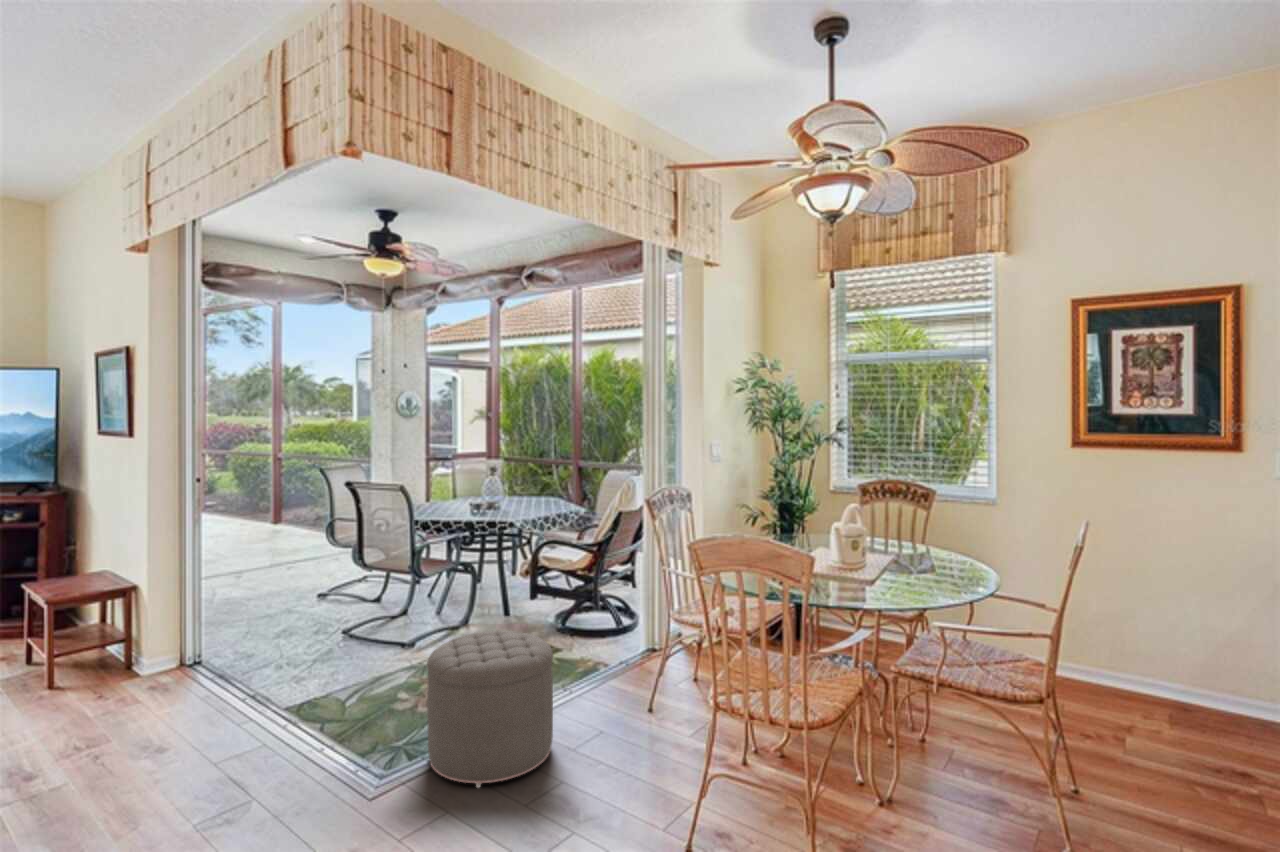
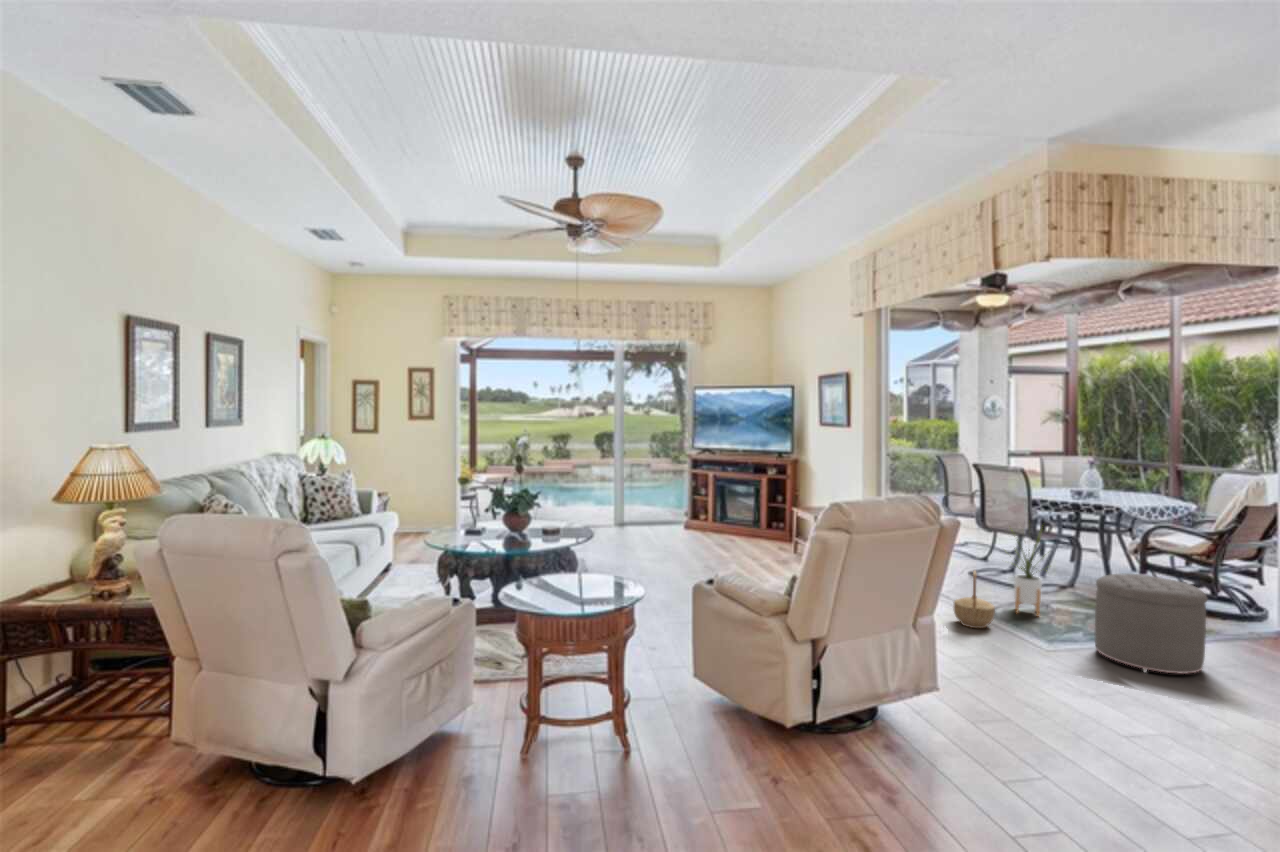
house plant: none [342,562,418,703] -> present [1014,534,1044,616]
basket: none [236,662,304,764] -> present [953,571,995,628]

